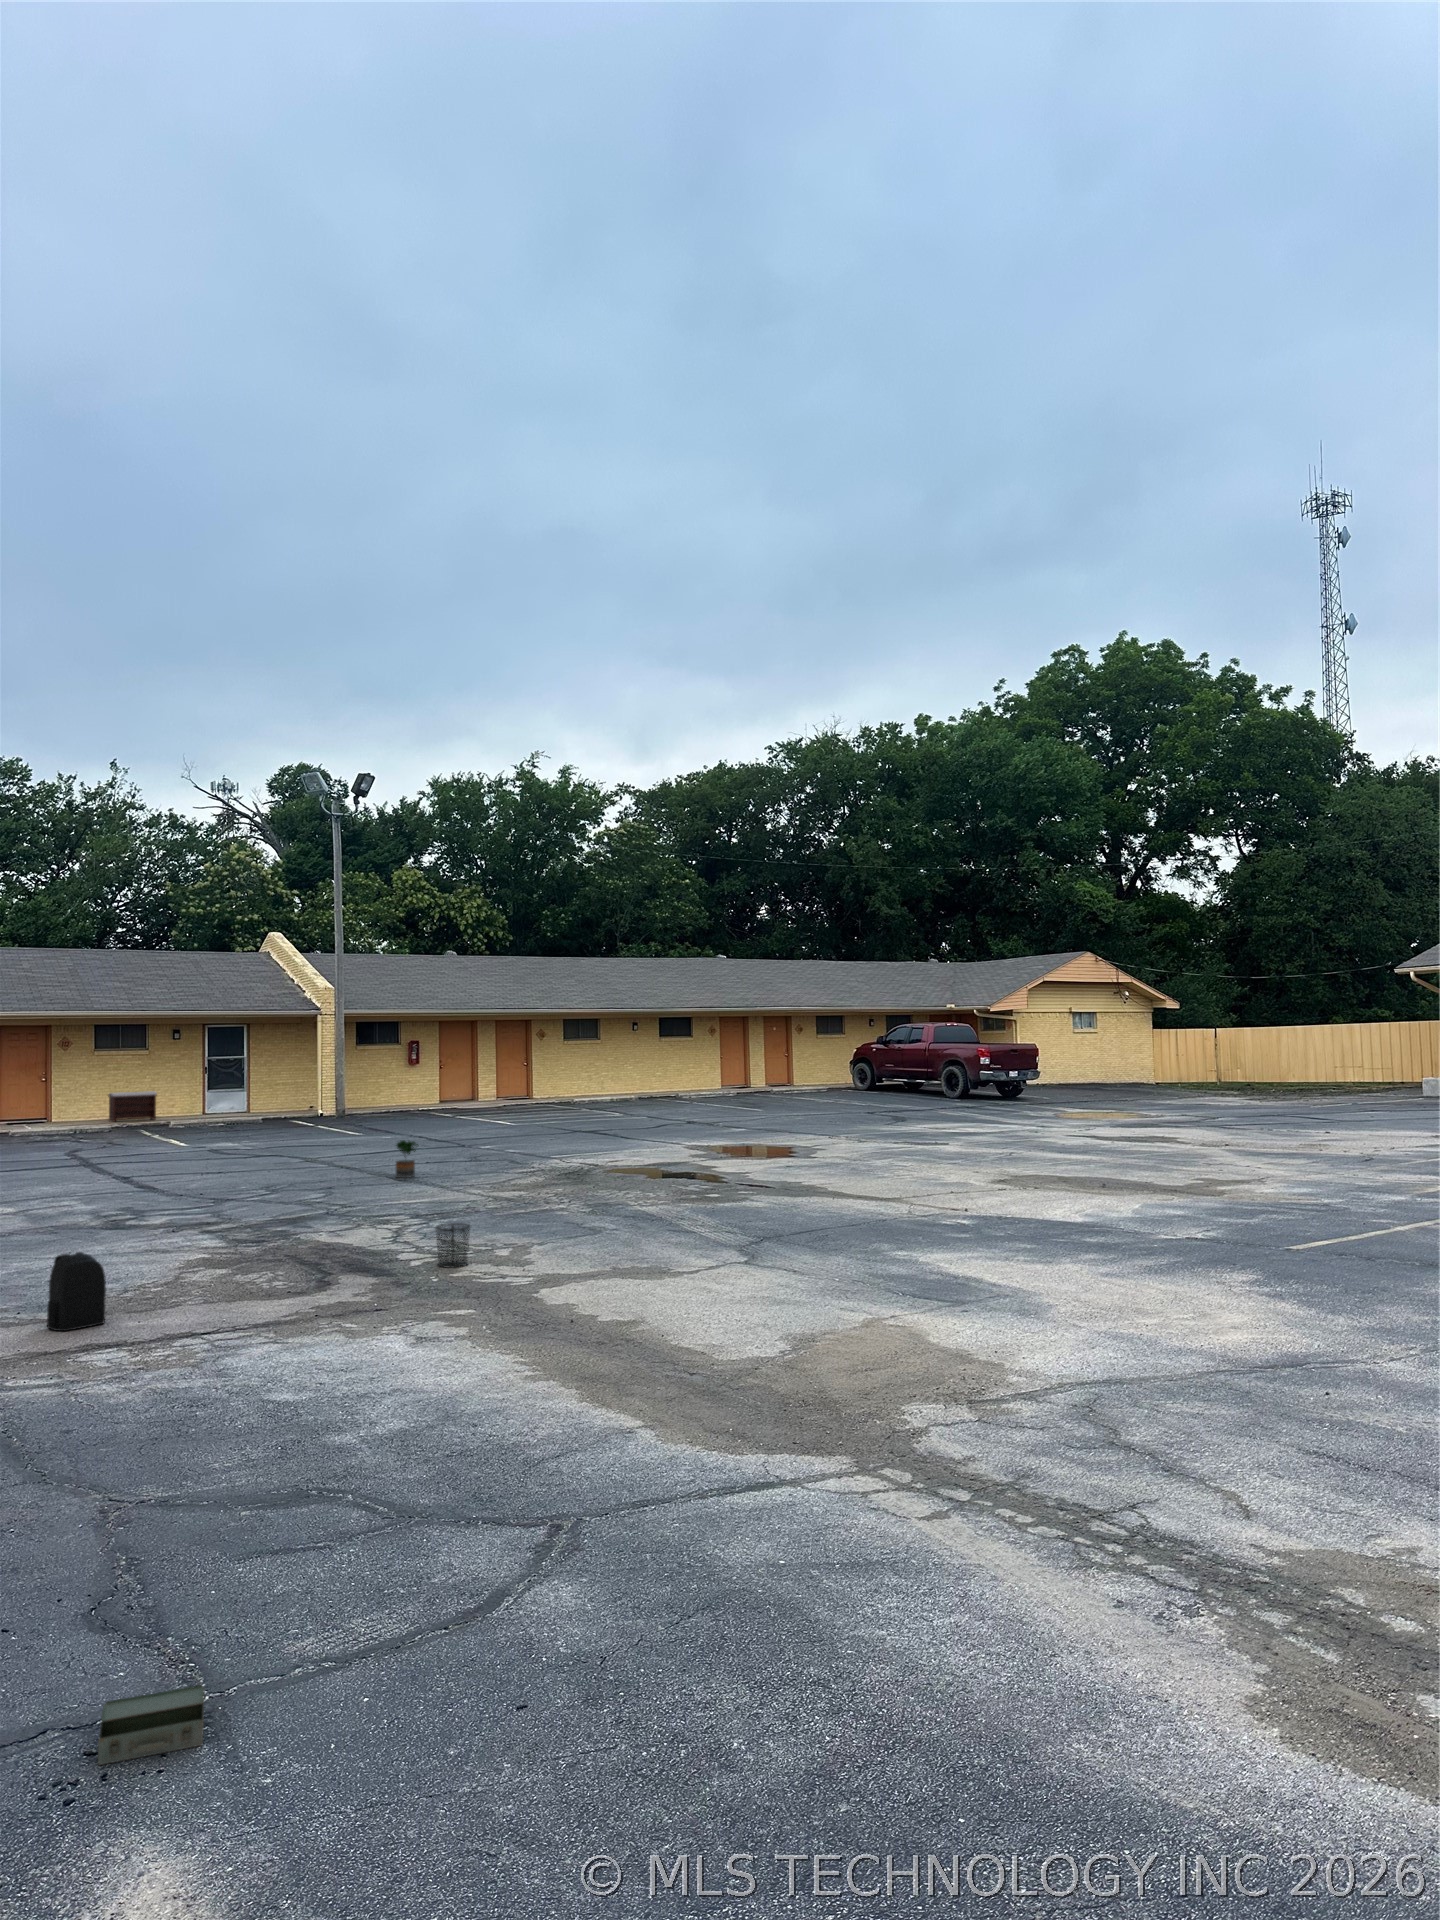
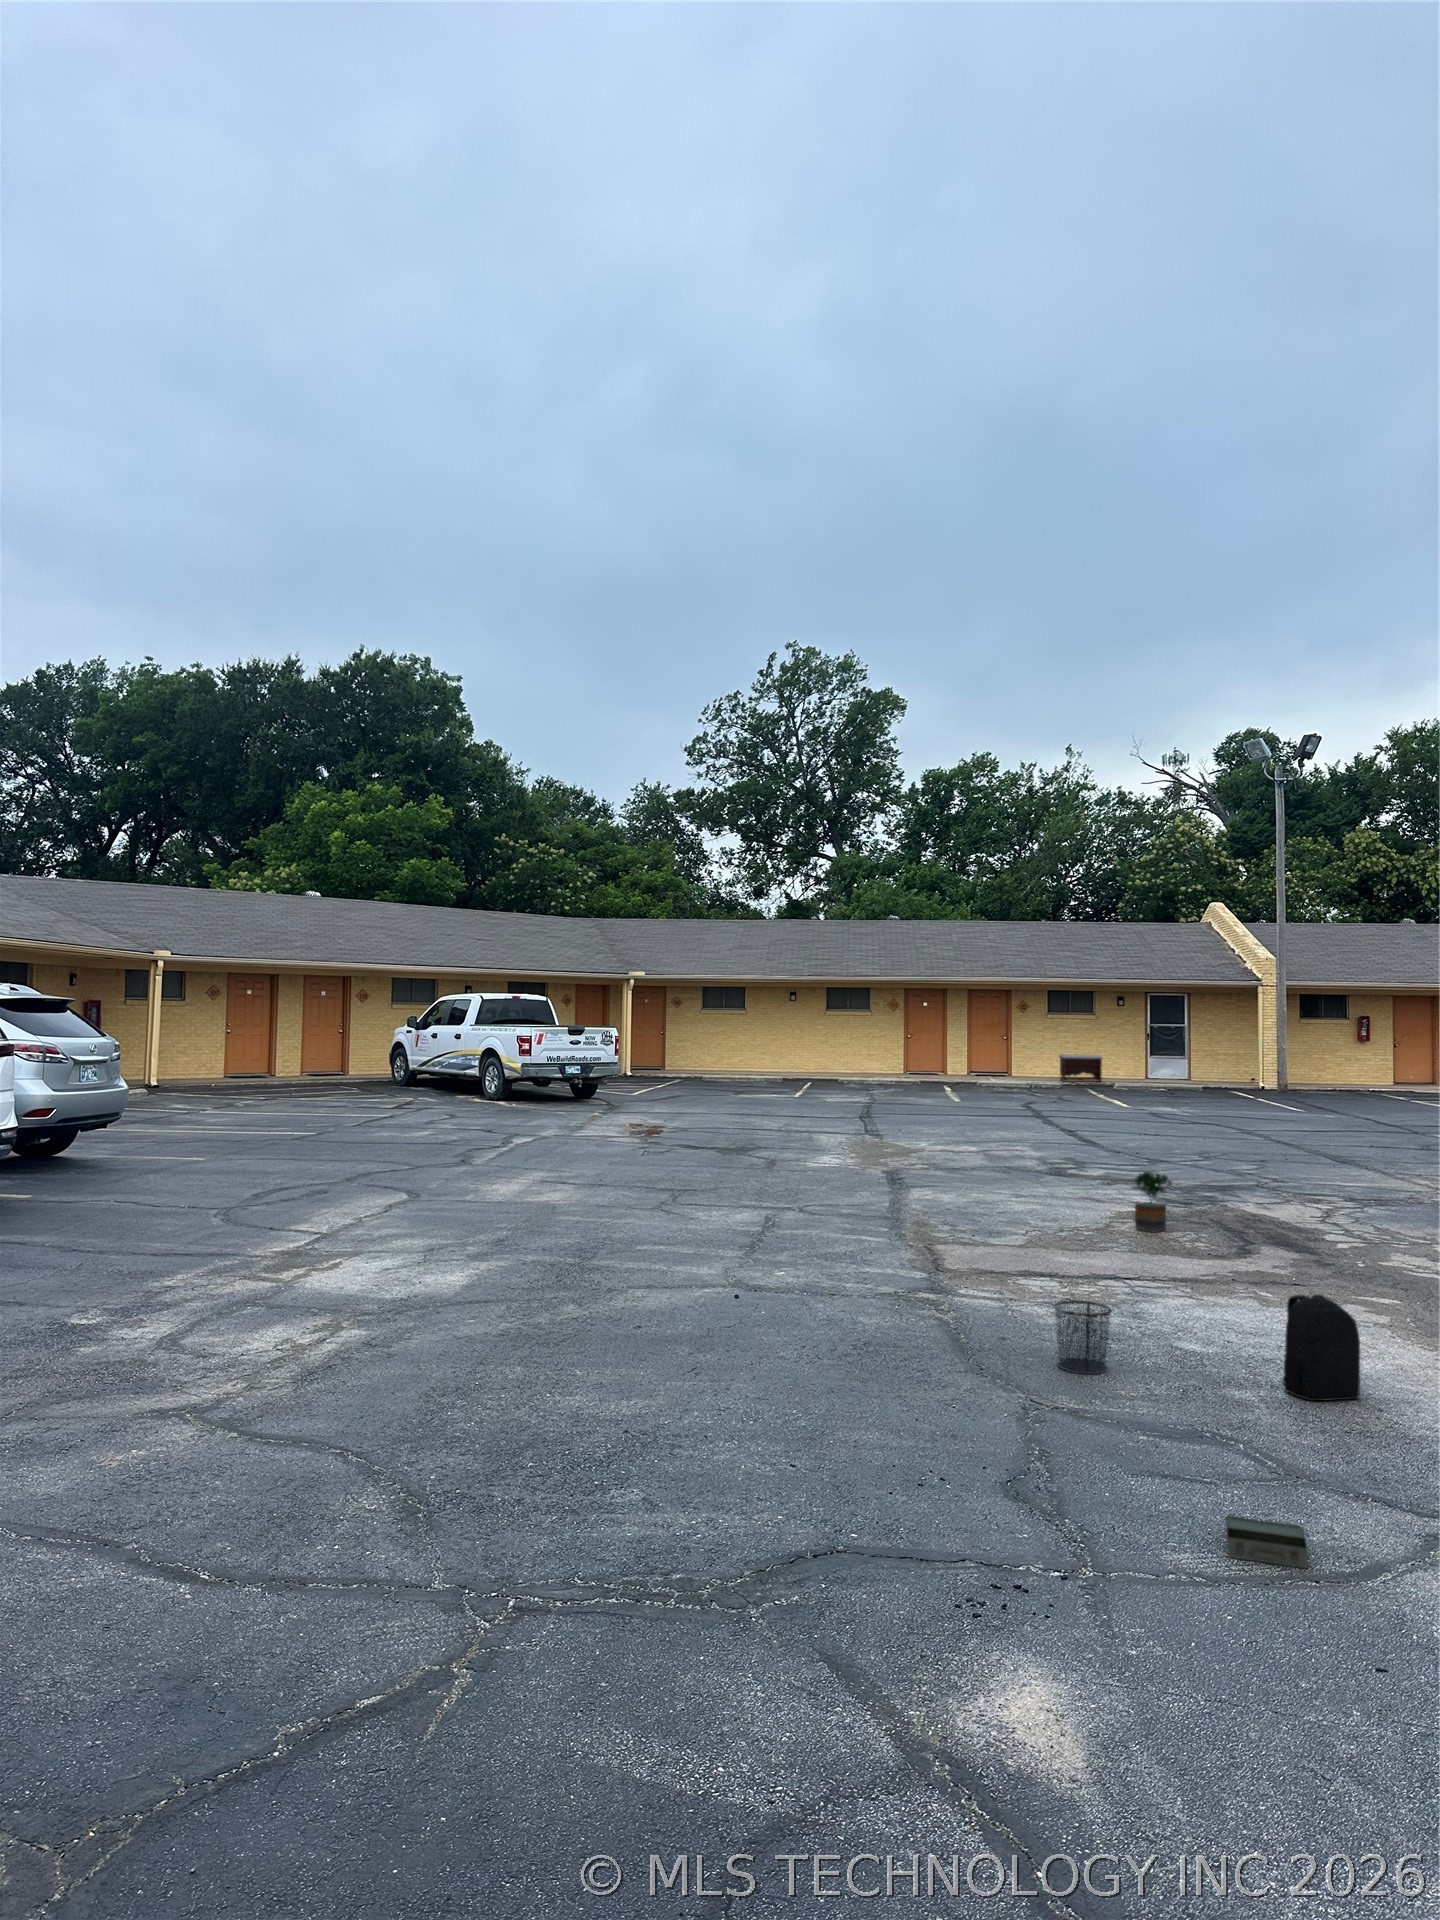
potted tree: present [396,1140,419,1178] -> present [1135,1172,1172,1233]
waste bin: present [435,1223,471,1268] -> present [1054,1300,1111,1374]
backpack: present [47,1252,106,1331] -> present [1283,1294,1360,1401]
toolbox: present [98,1685,204,1765] -> present [1225,1516,1308,1568]

